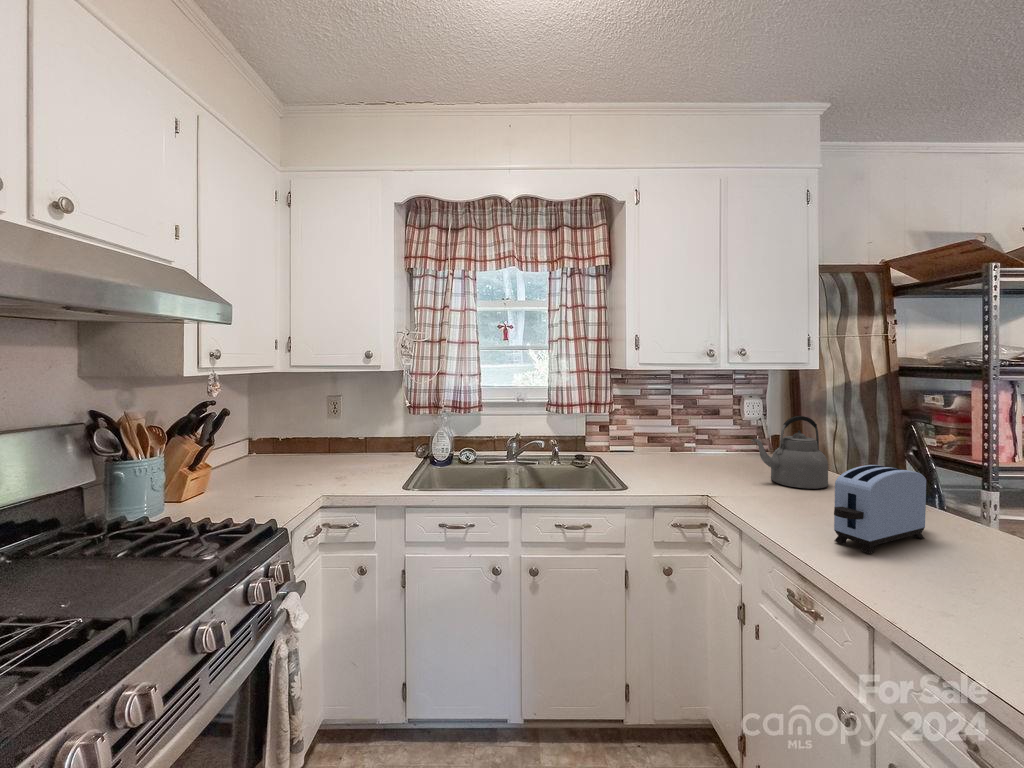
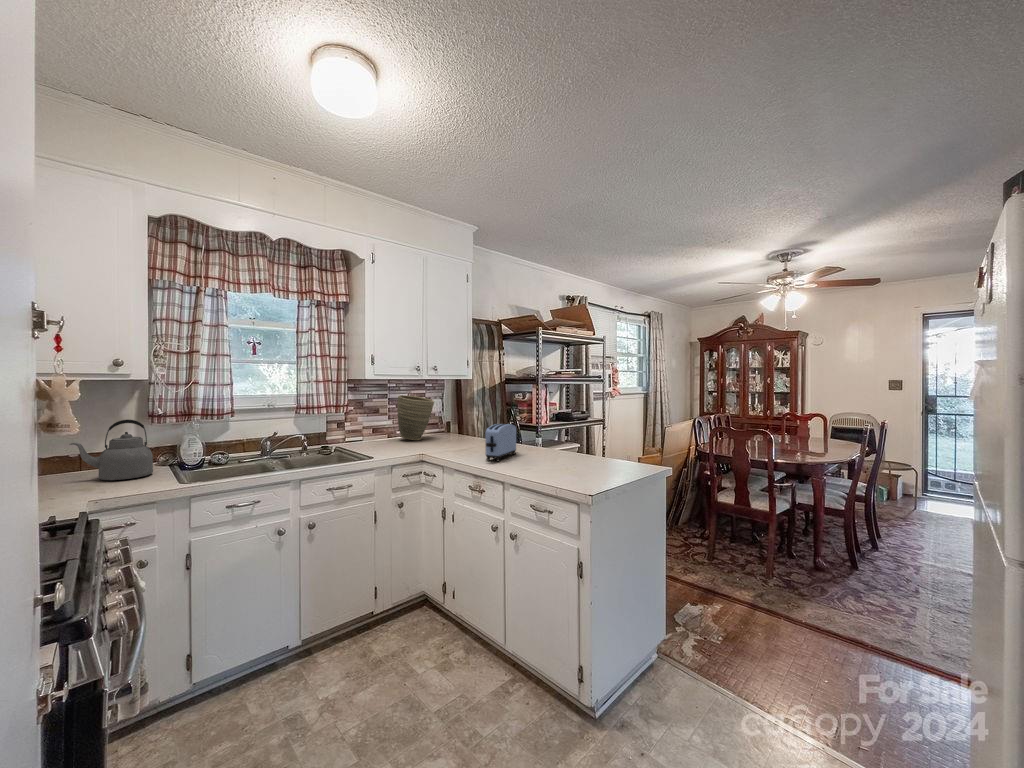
vase: none [682,392,743,463] -> present [397,395,434,440]
kettle: present [751,416,828,489] -> present [69,420,153,480]

